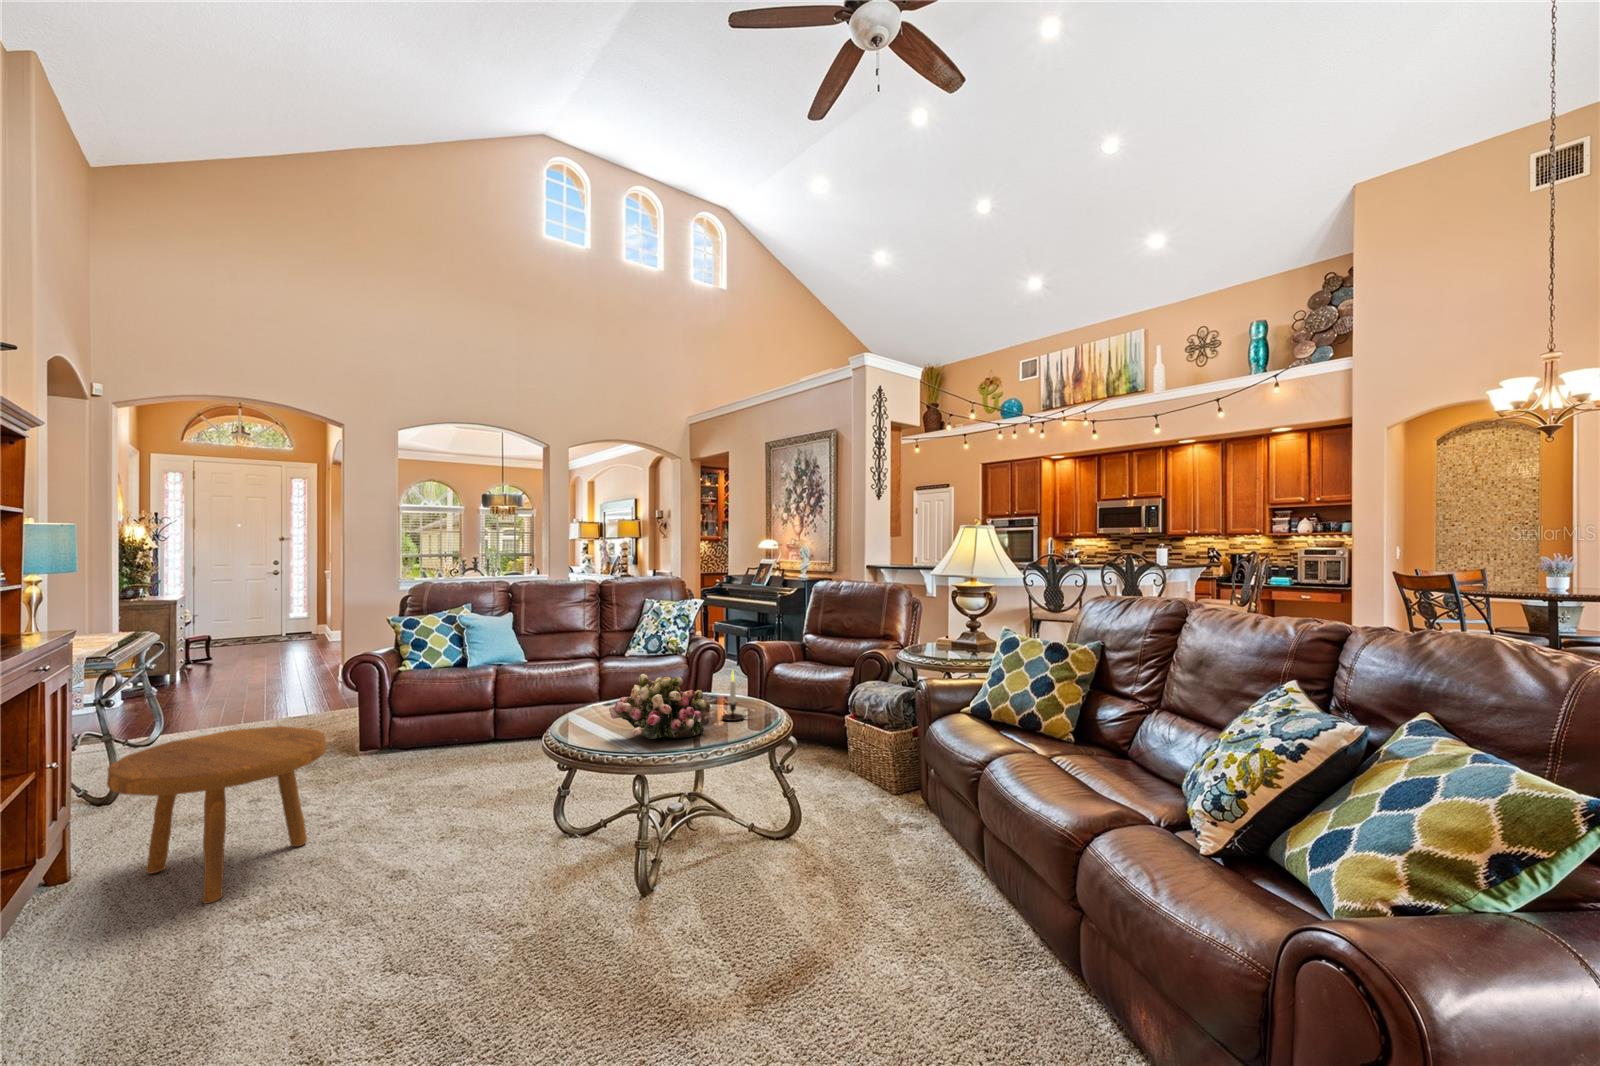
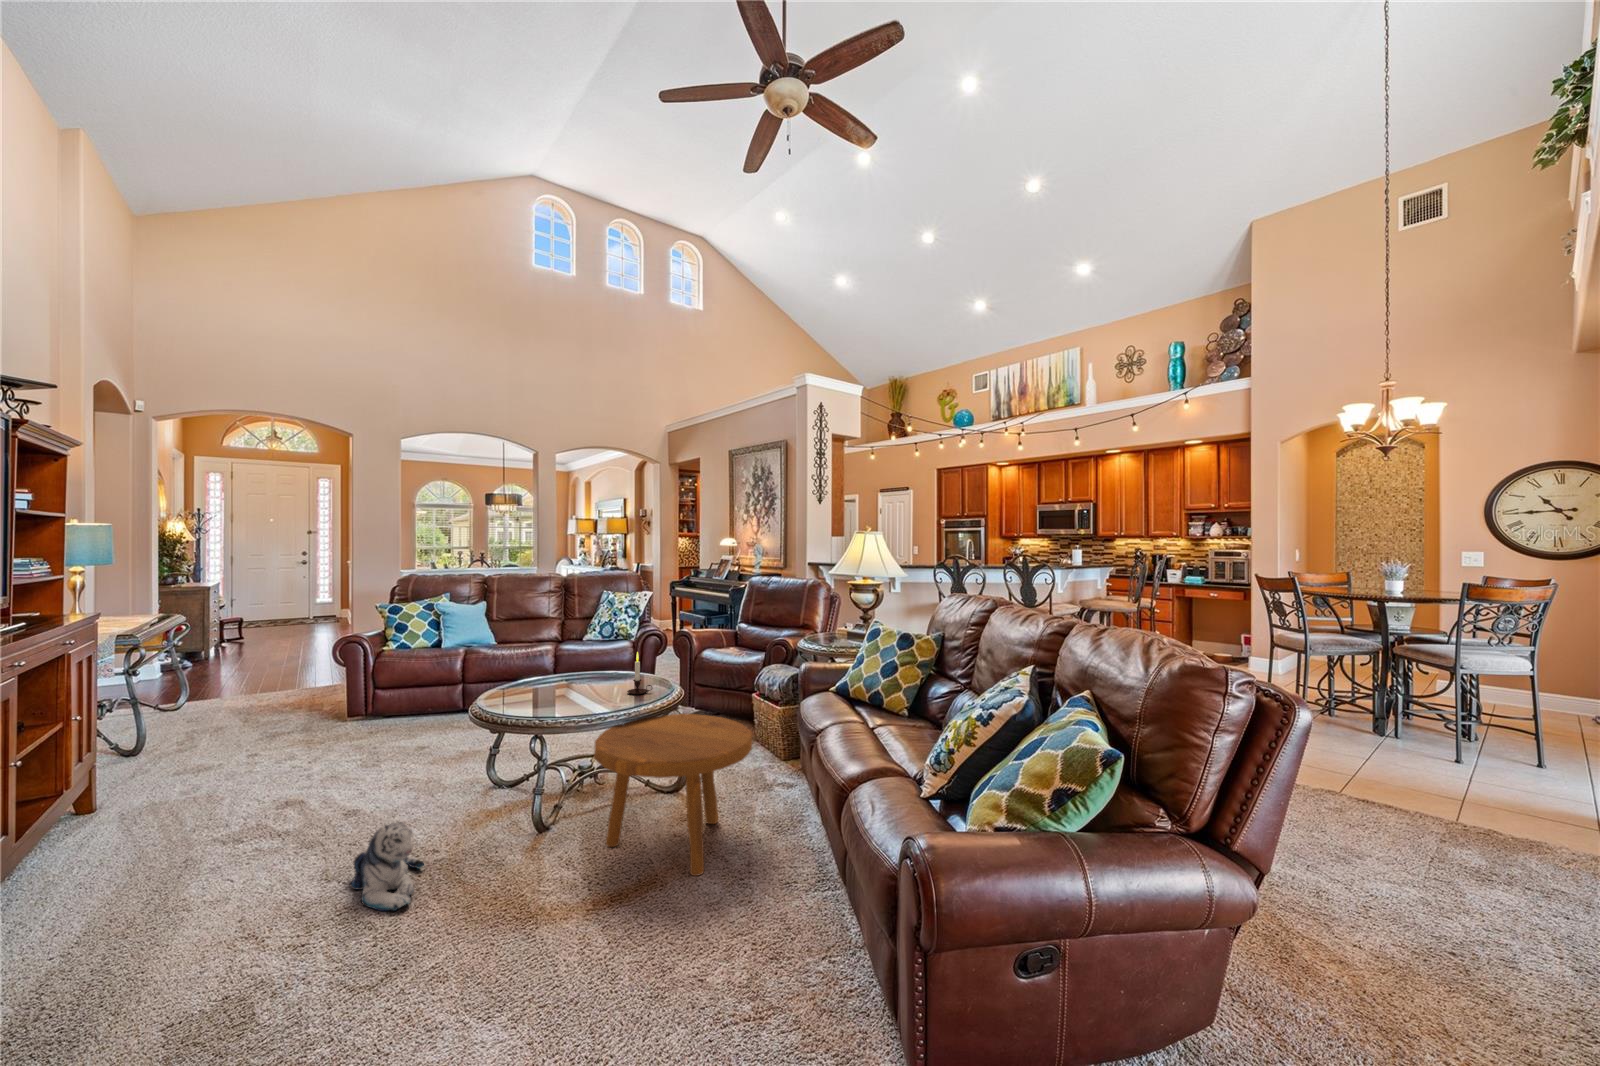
flower arrangement: present [609,674,707,739] -> none [526,655,609,707]
footstool: present [107,726,326,904] -> present [594,713,752,876]
plush toy: none [418,895,509,1019] -> present [350,822,424,911]

